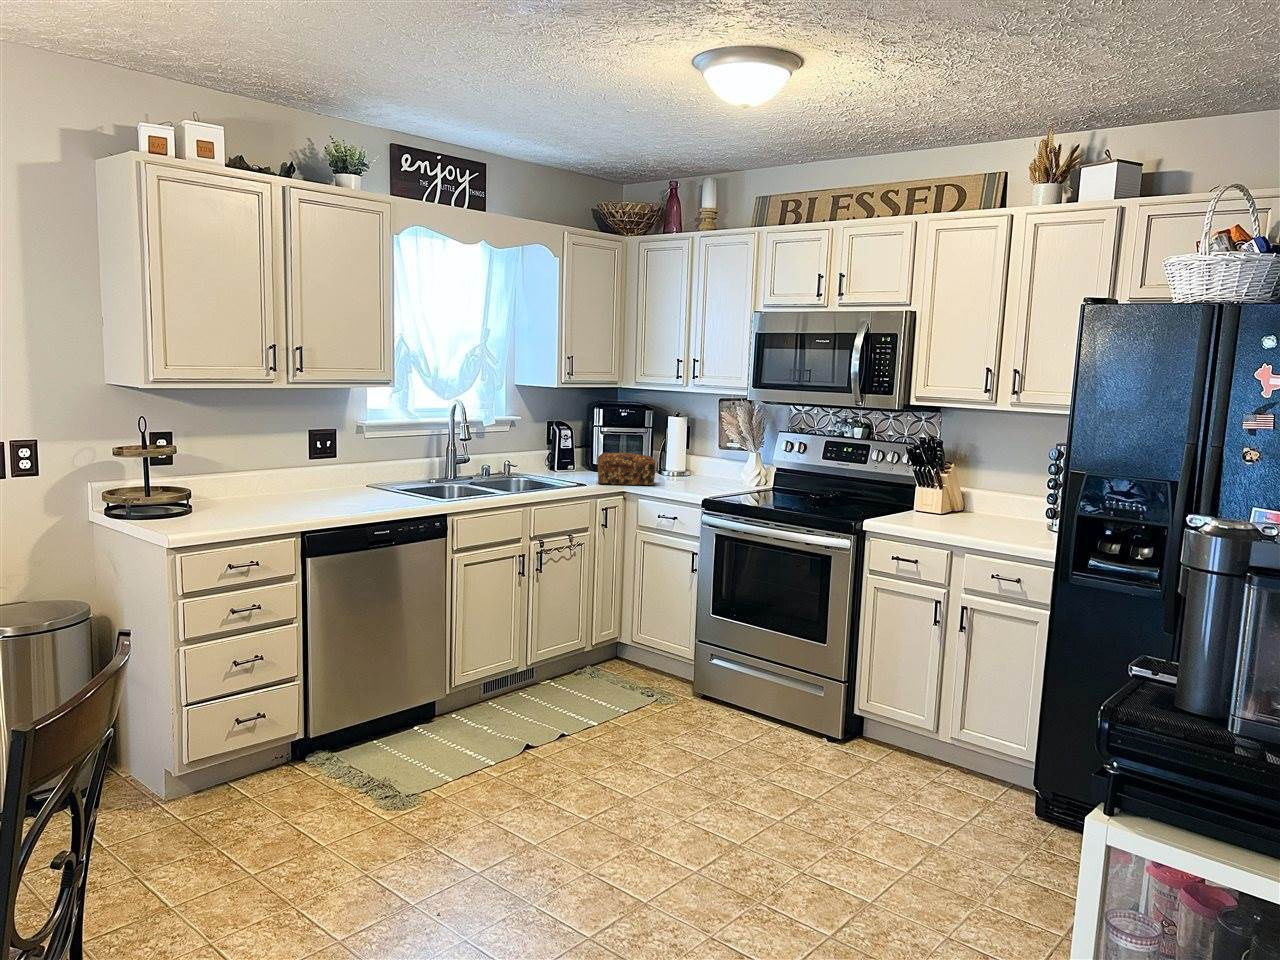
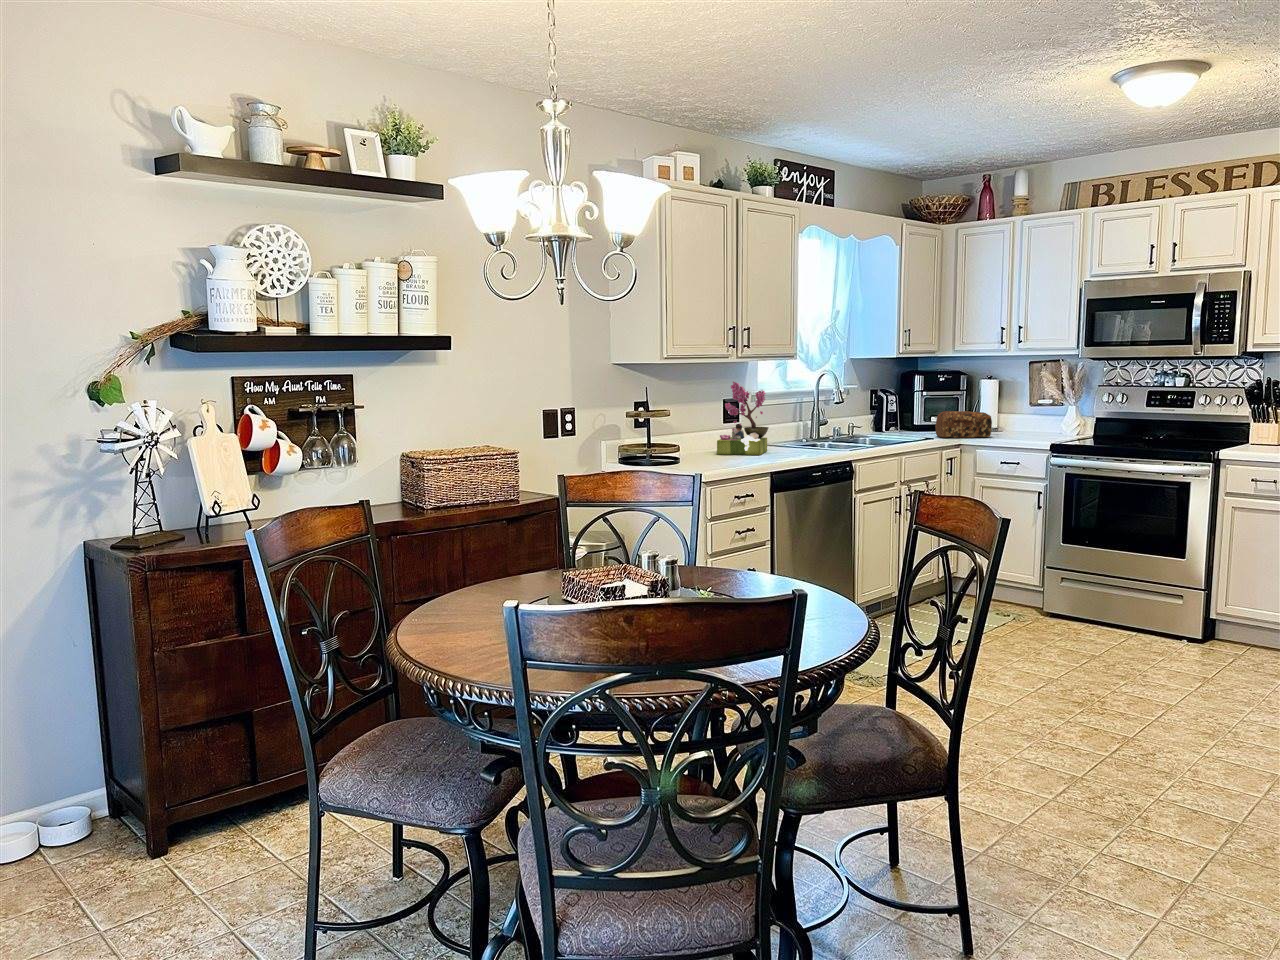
flower arrangement: none [268,410,345,506] -> present [717,382,768,455]

